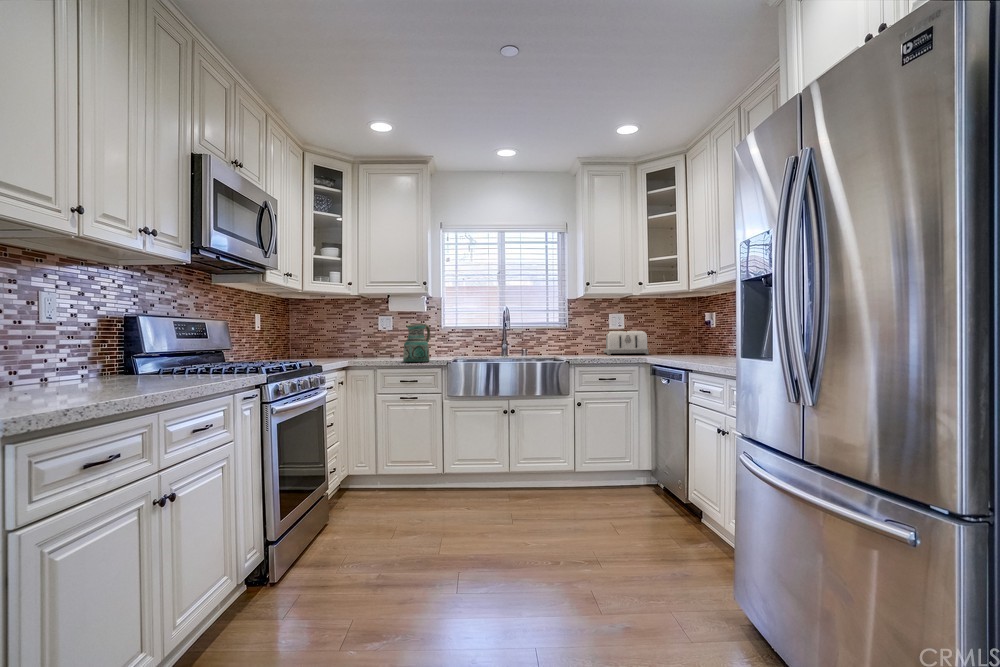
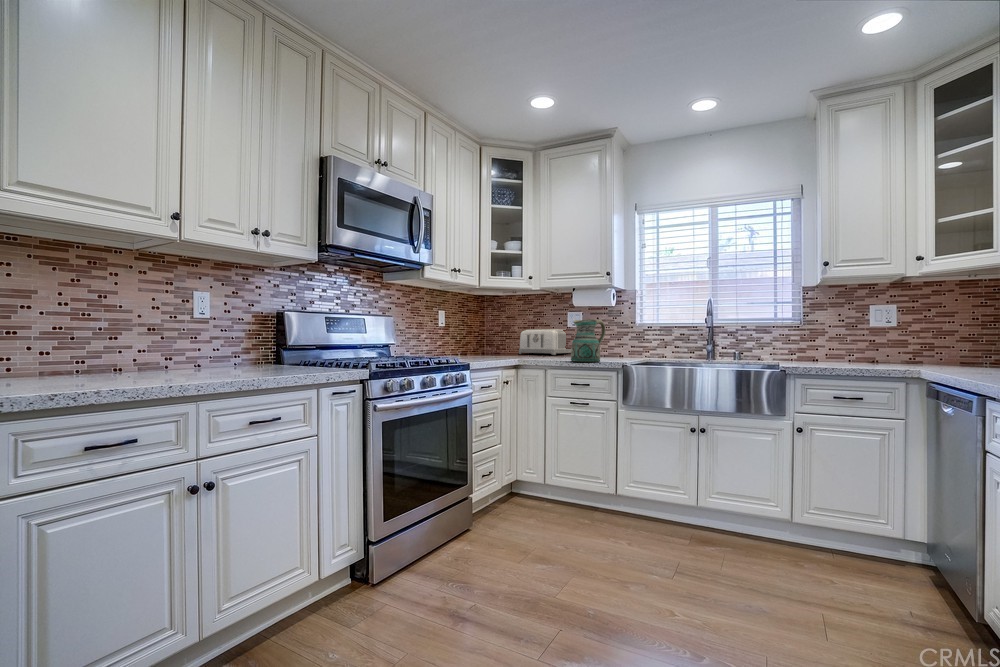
toaster: present [604,331,649,355] -> present [519,329,571,355]

